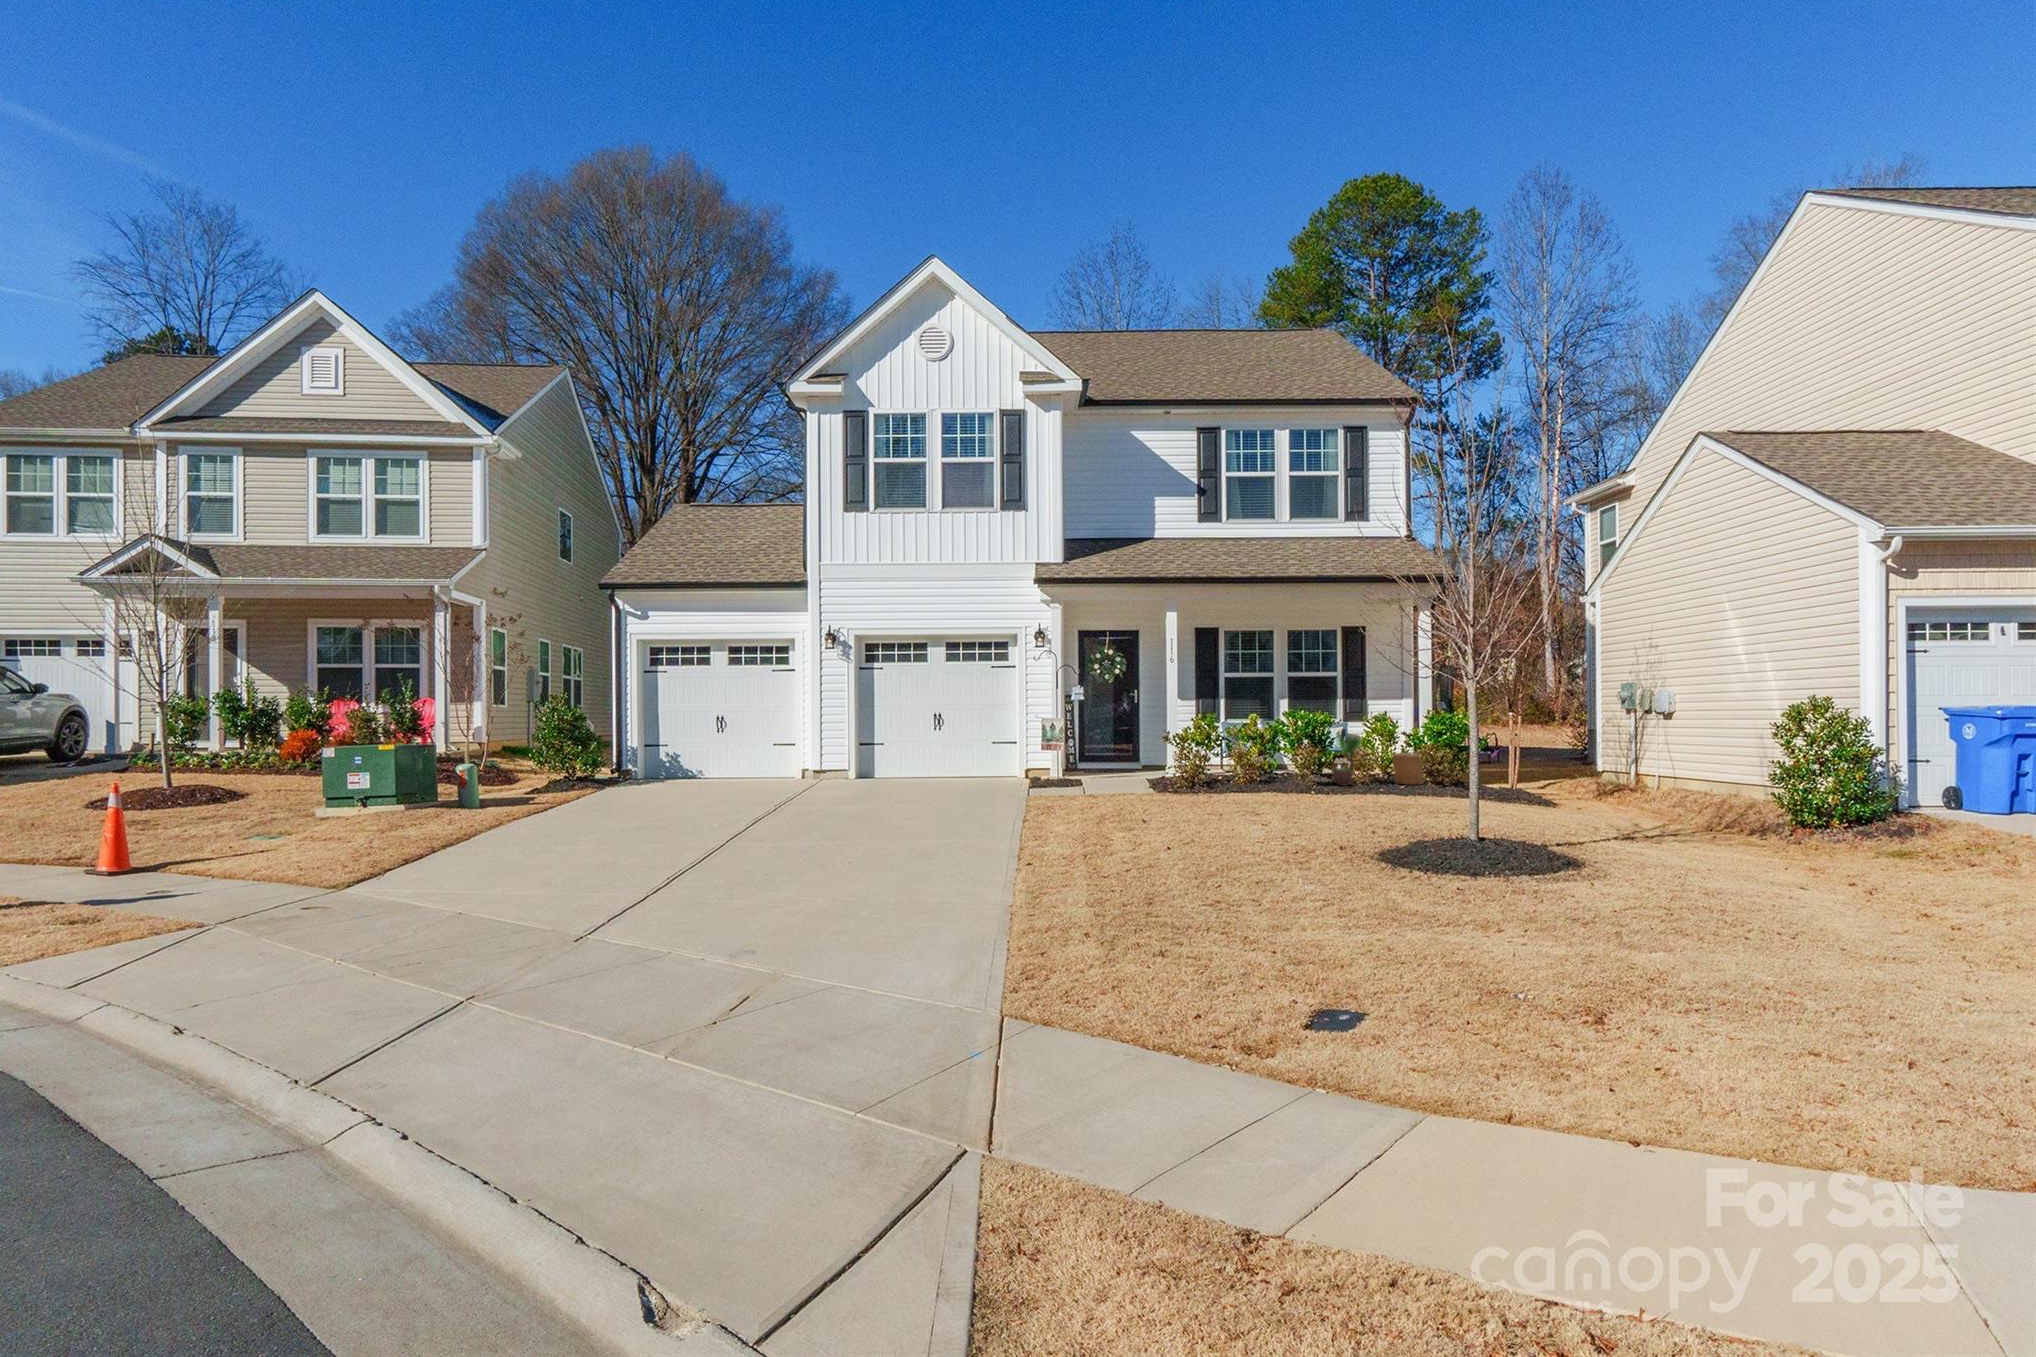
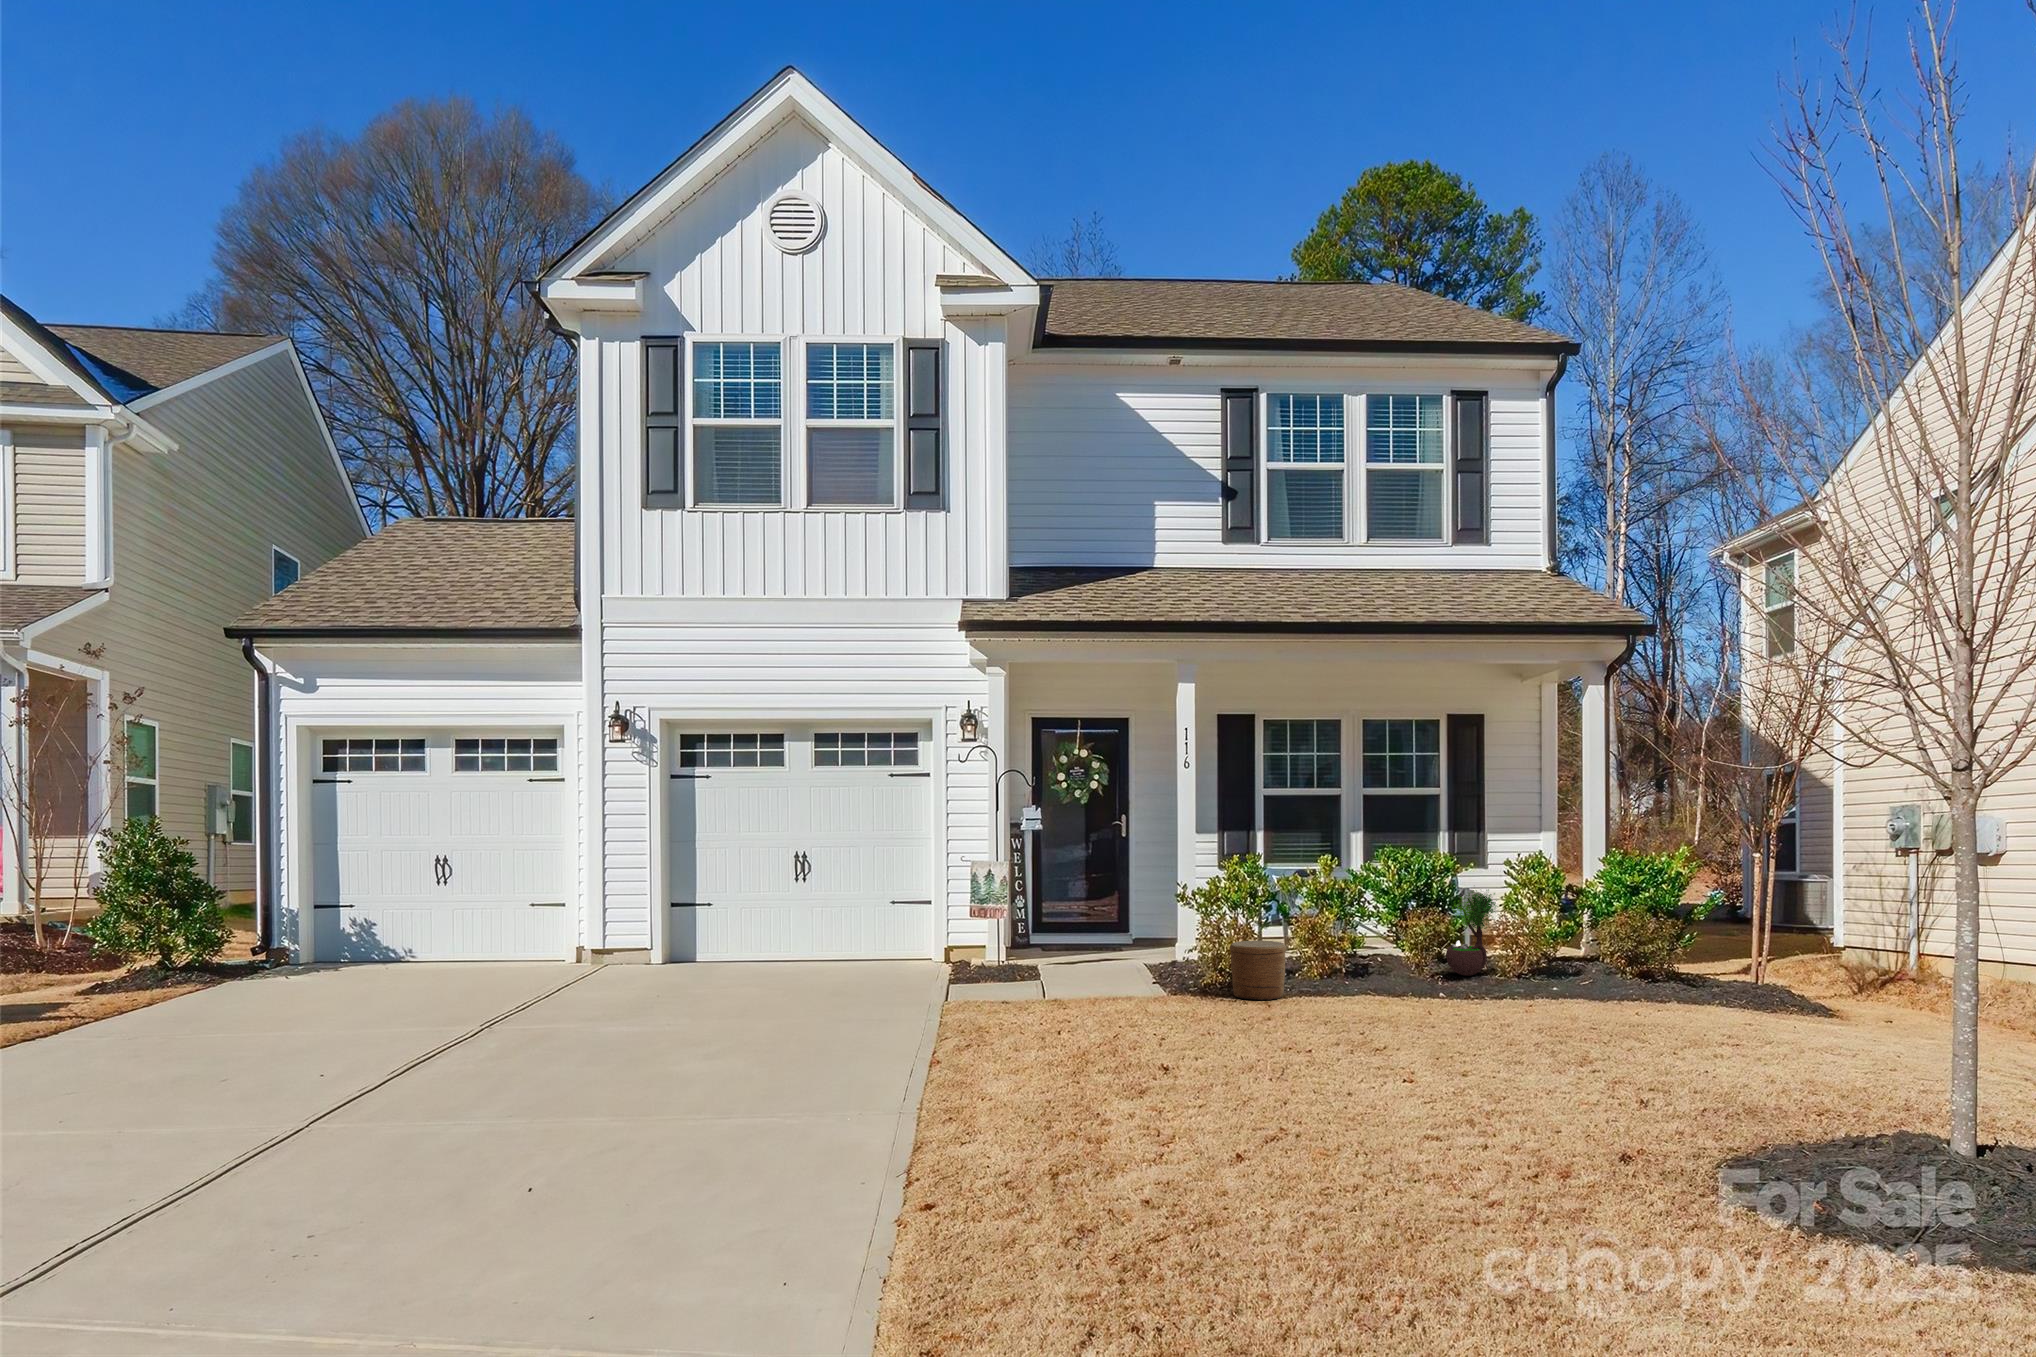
woven basket: present [1393,753,1424,785] -> present [1230,940,1286,1000]

